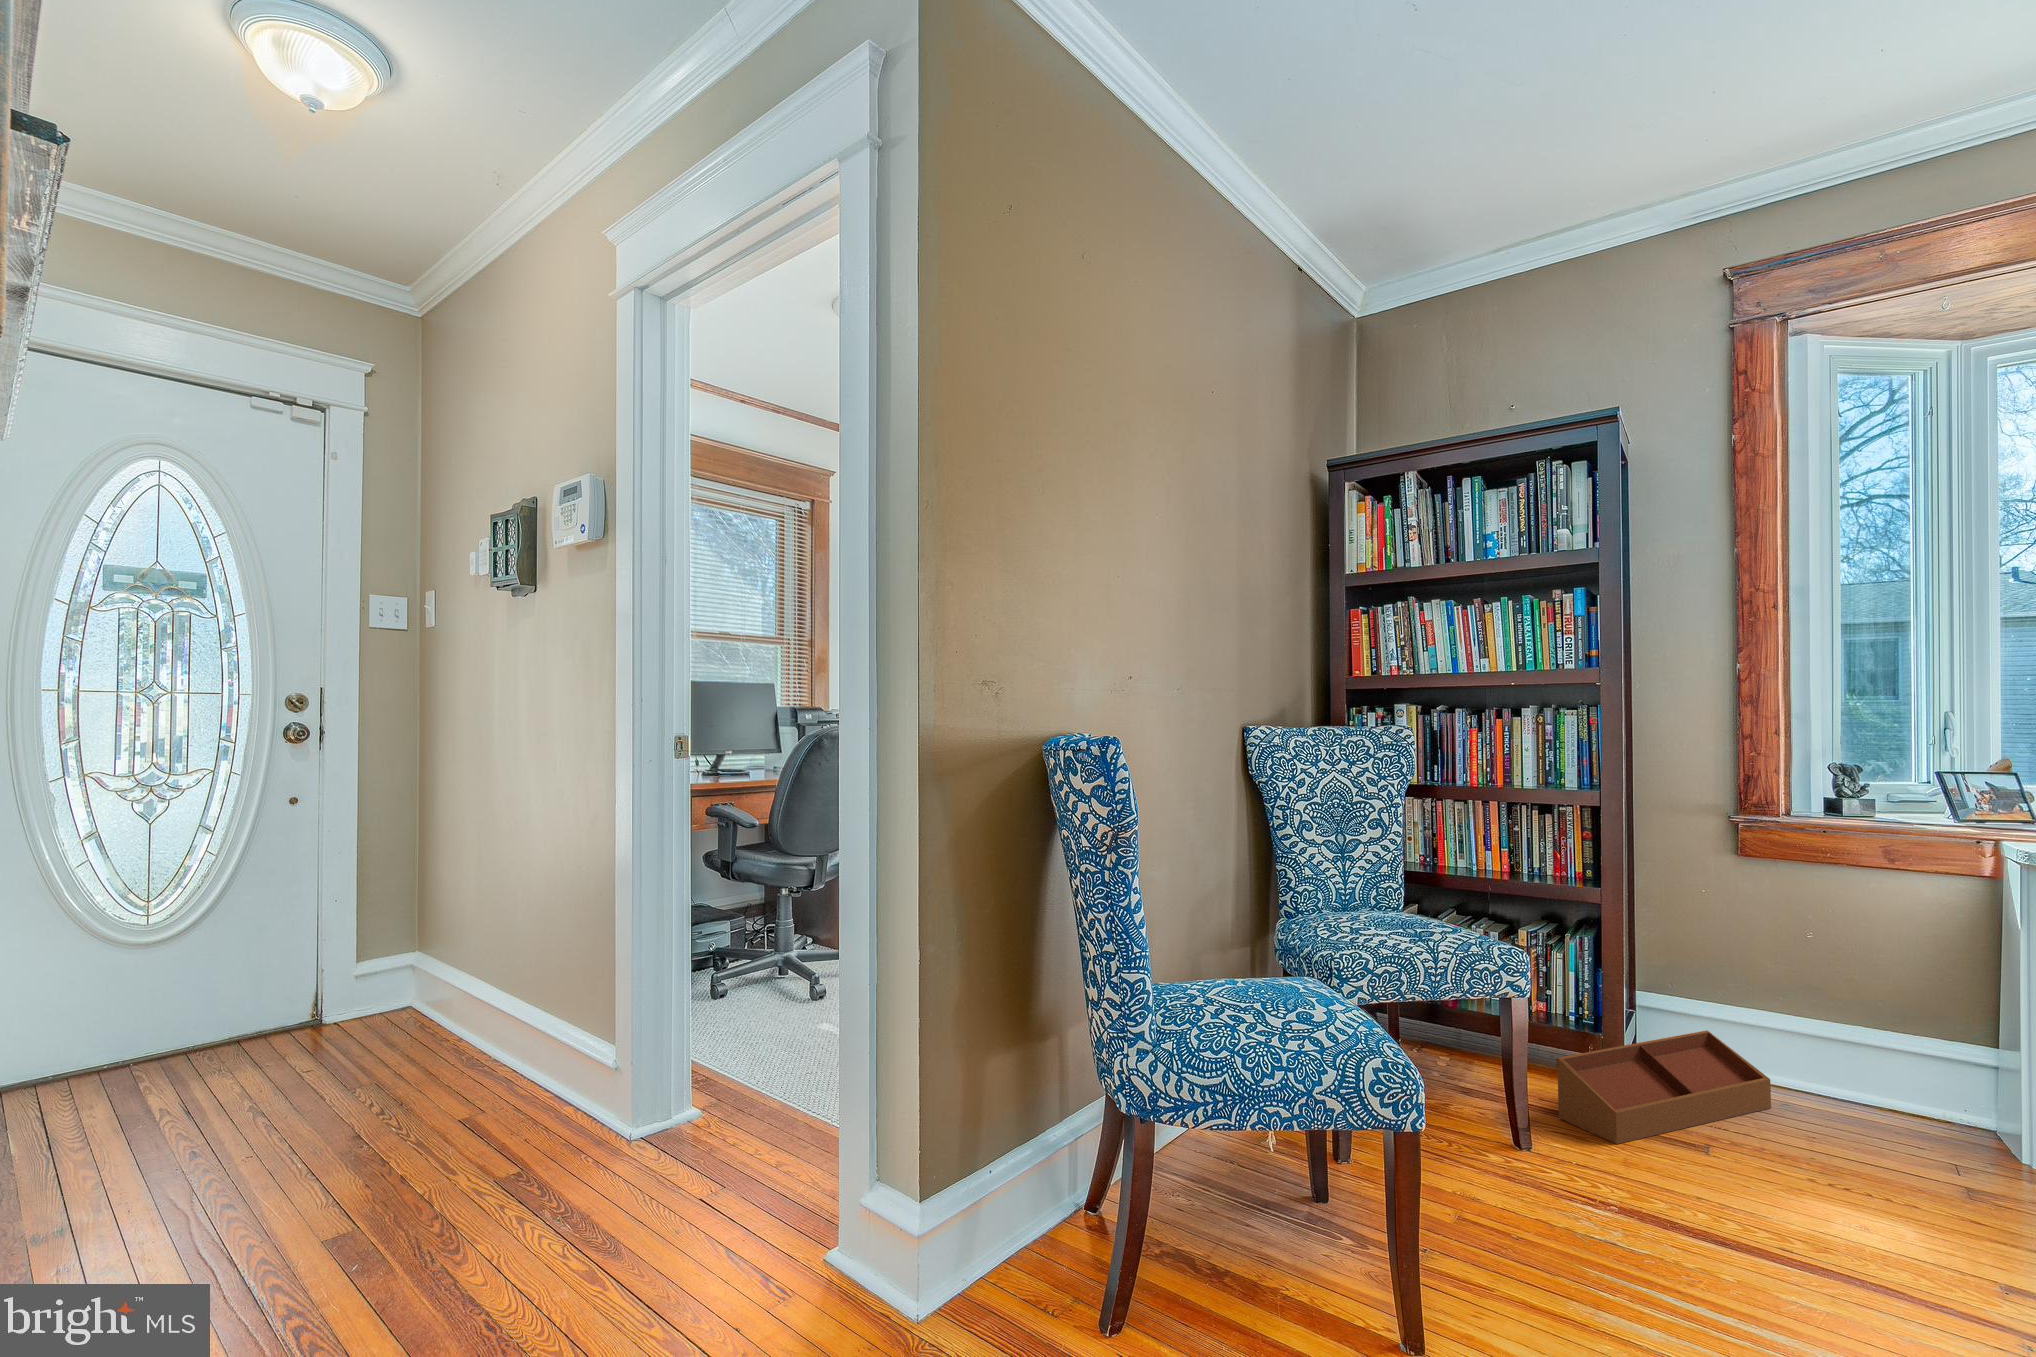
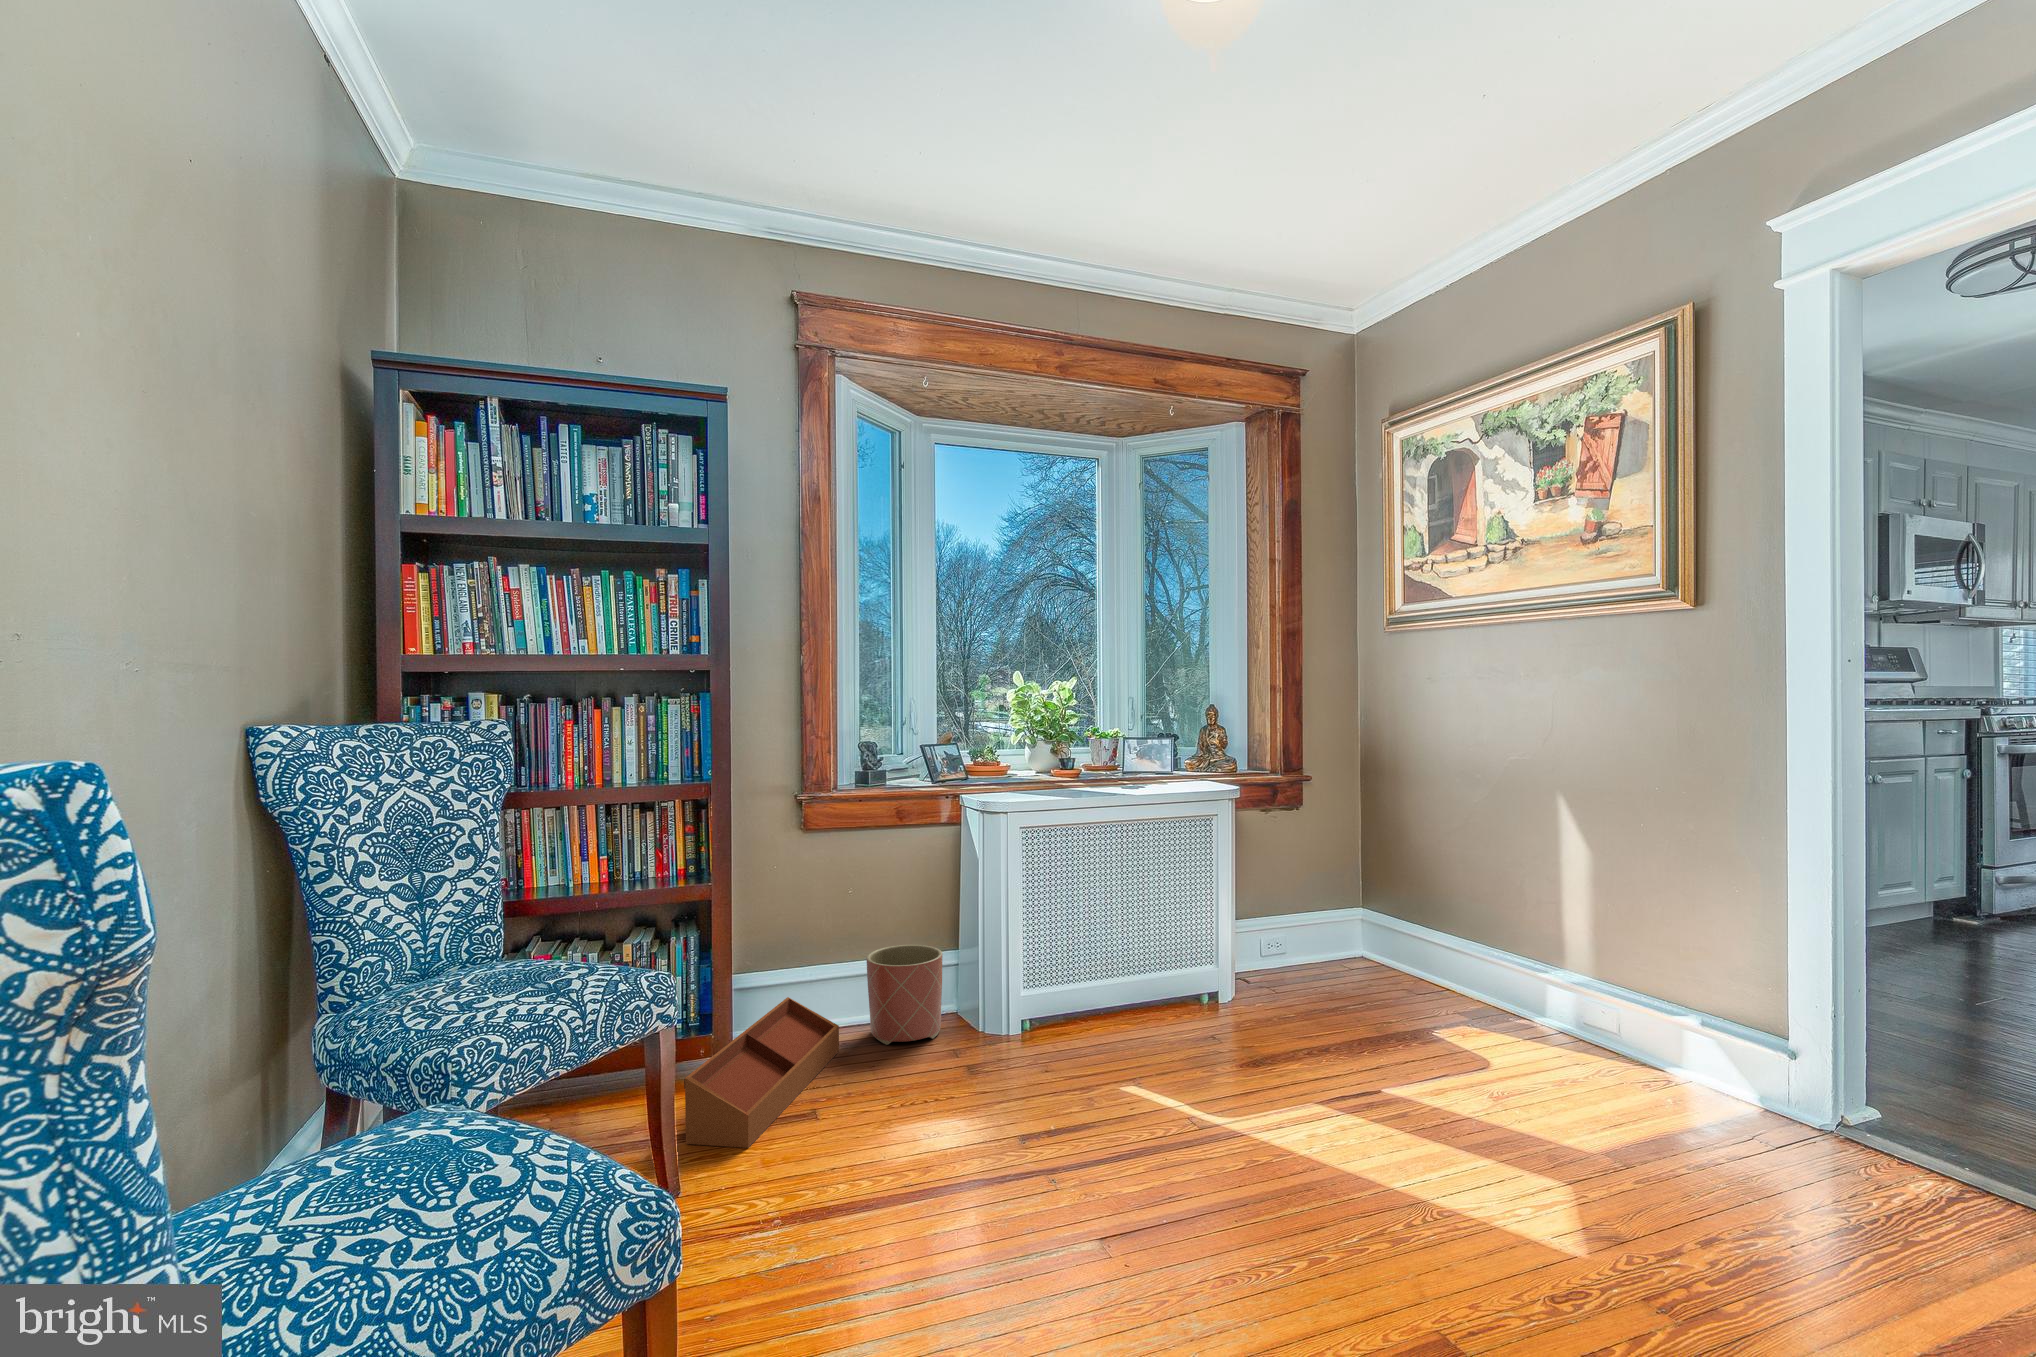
planter: none [1816,1013,1939,1140] -> present [866,945,942,1045]

